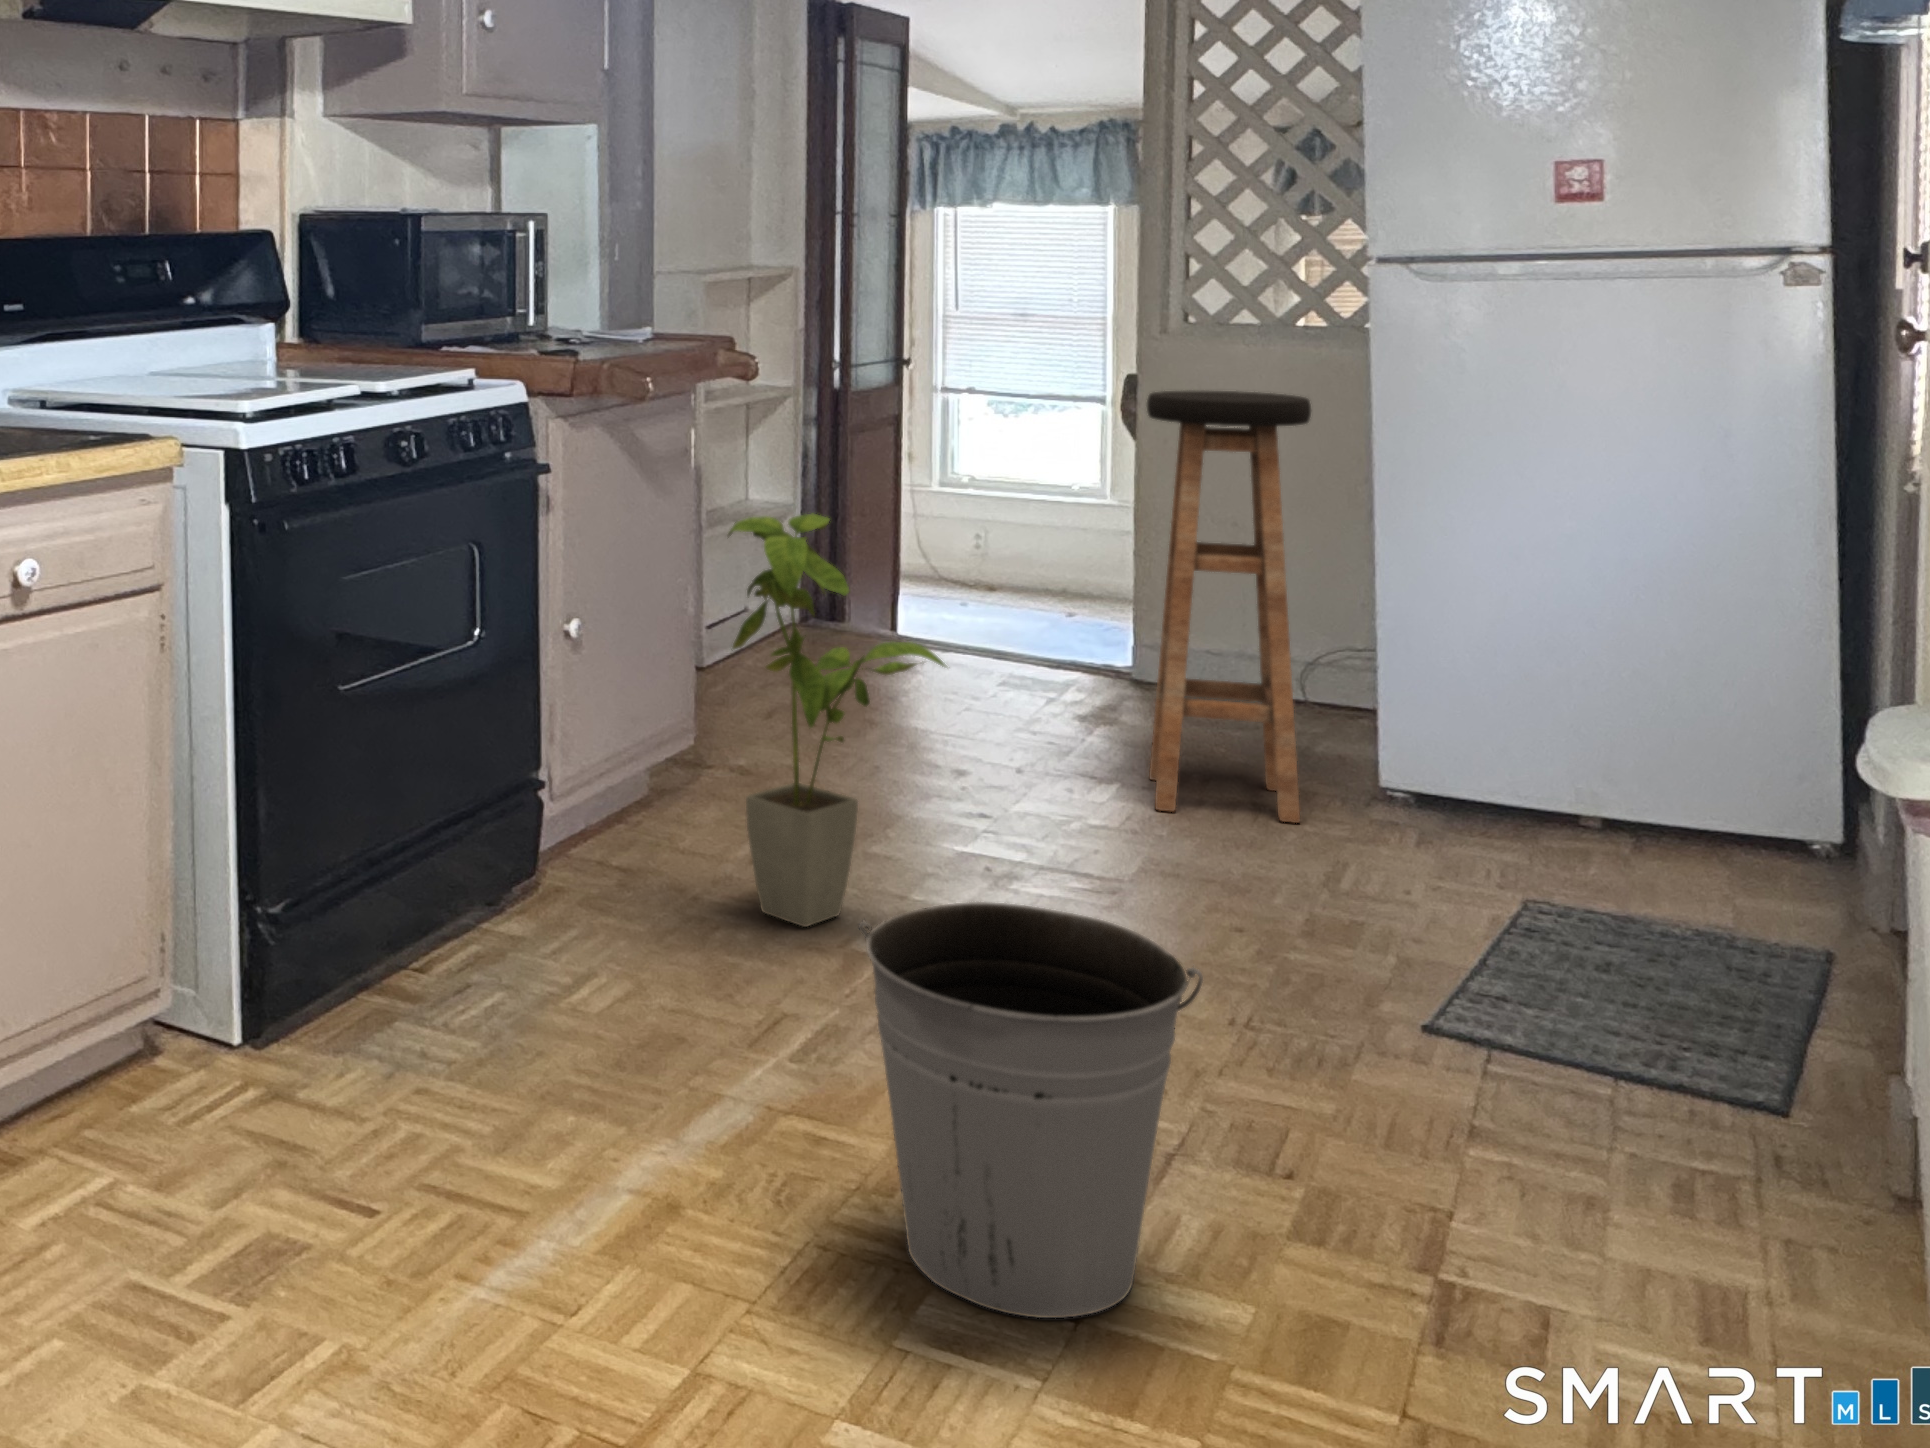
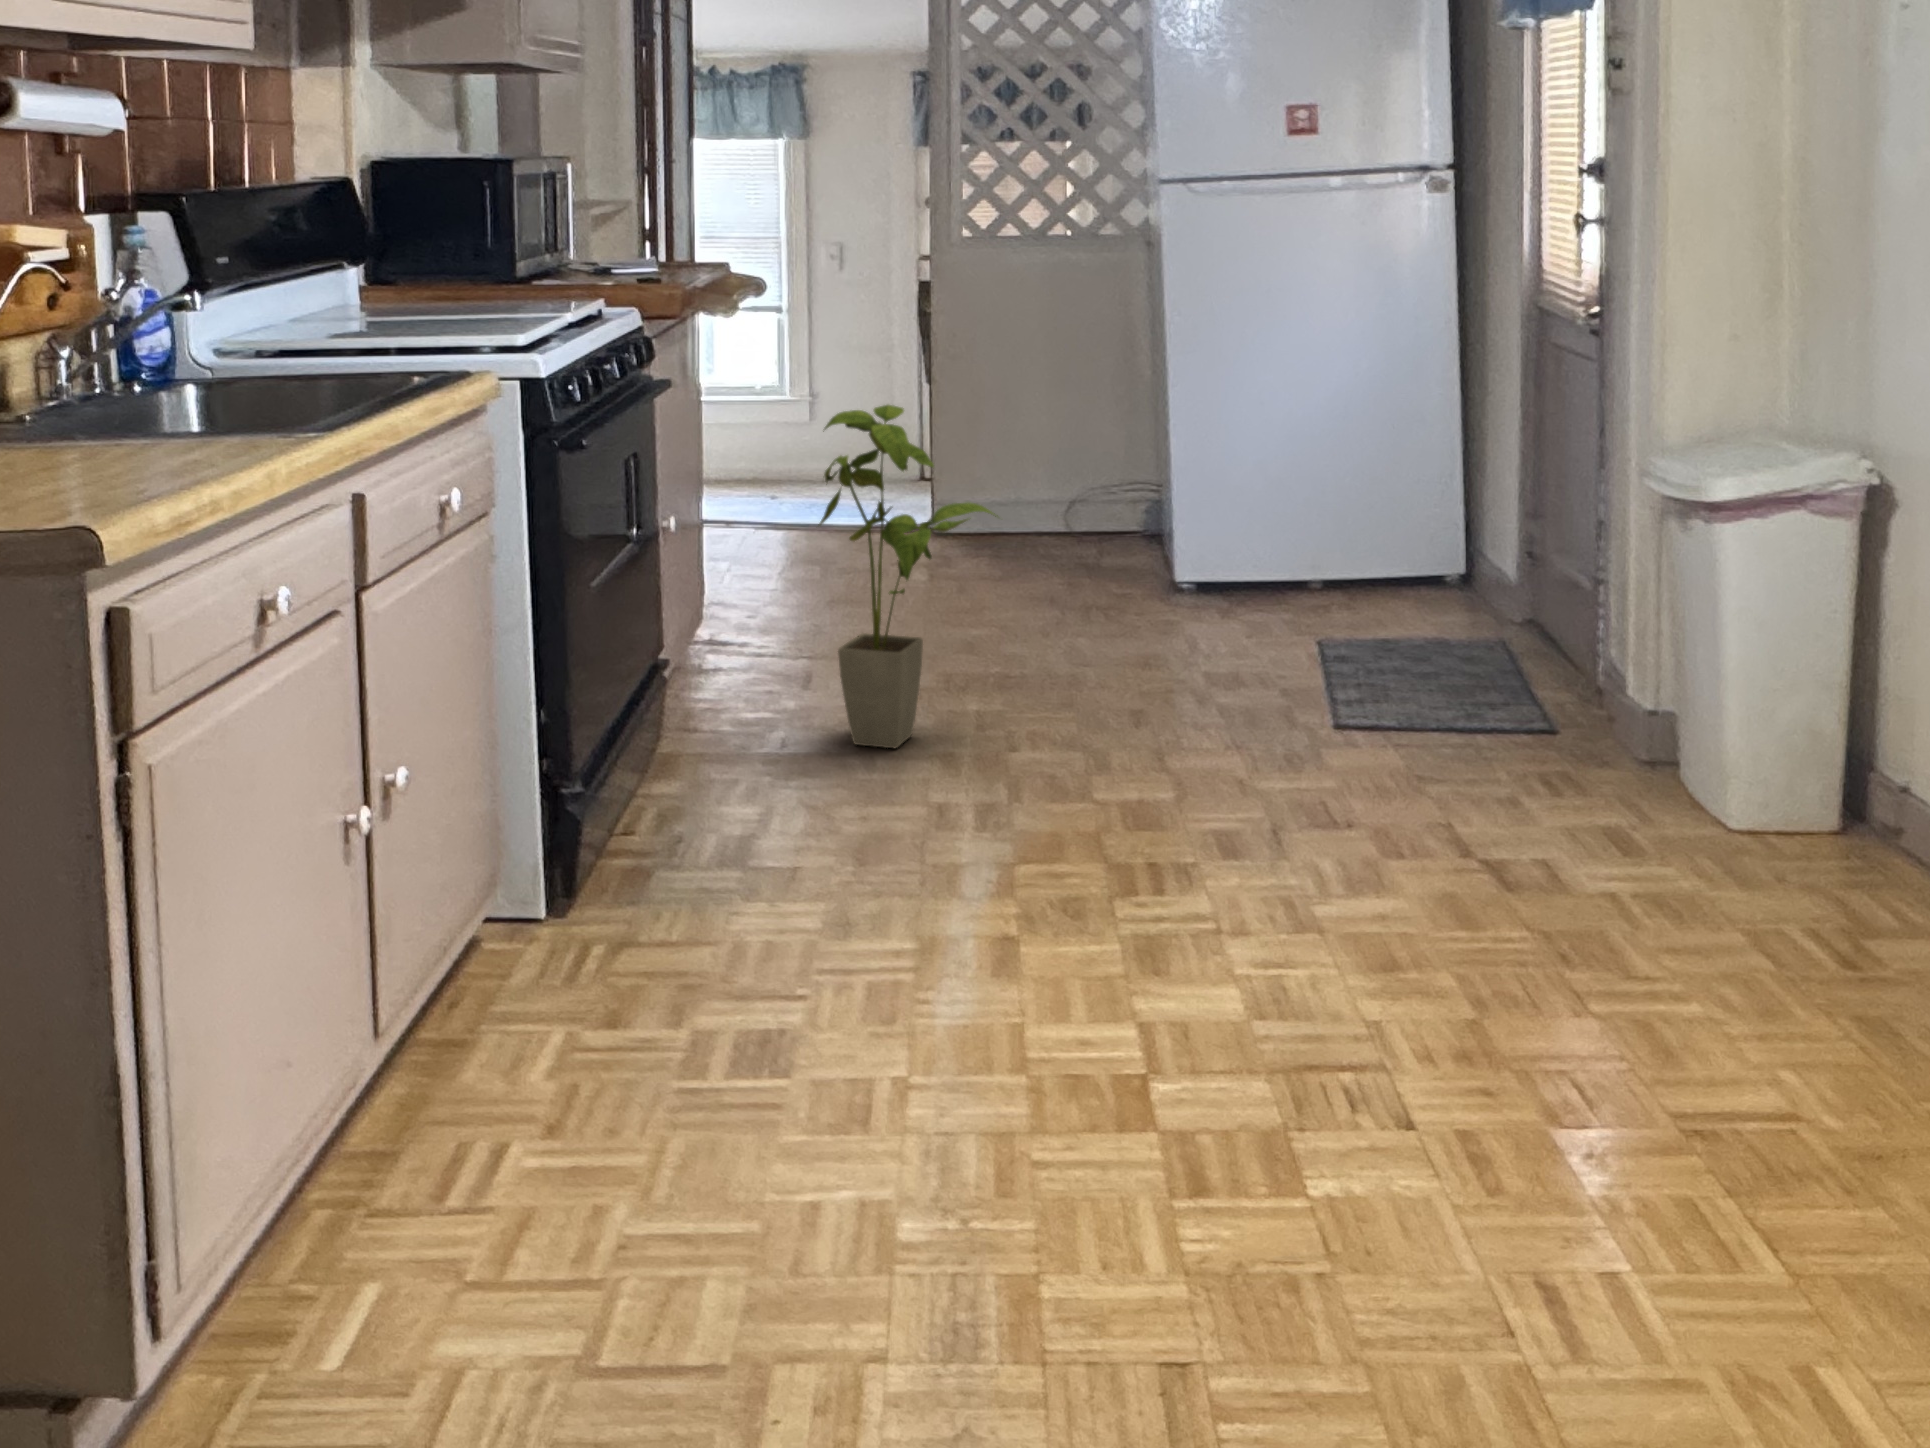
bar stool: present [1147,391,1311,823] -> none [1023,288,1153,625]
bucket: present [859,902,1203,1318] -> none [1129,668,1367,950]

